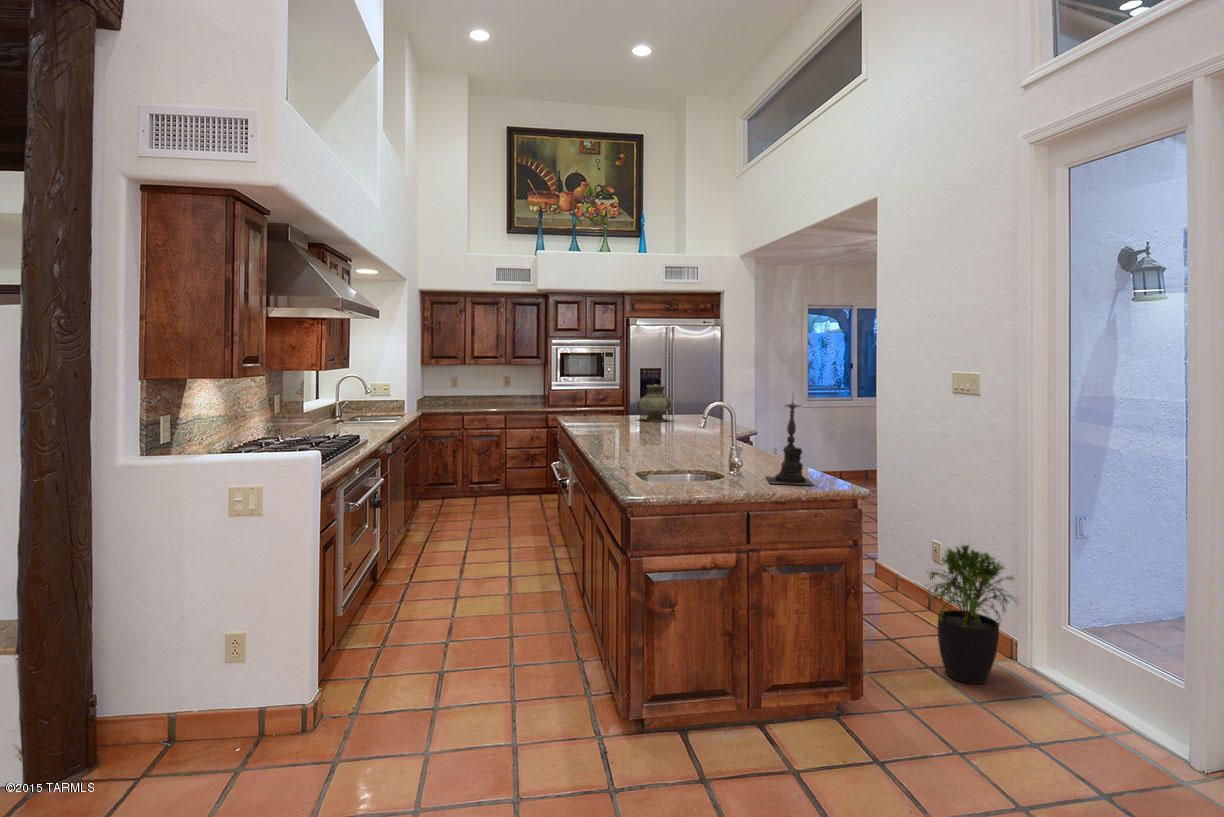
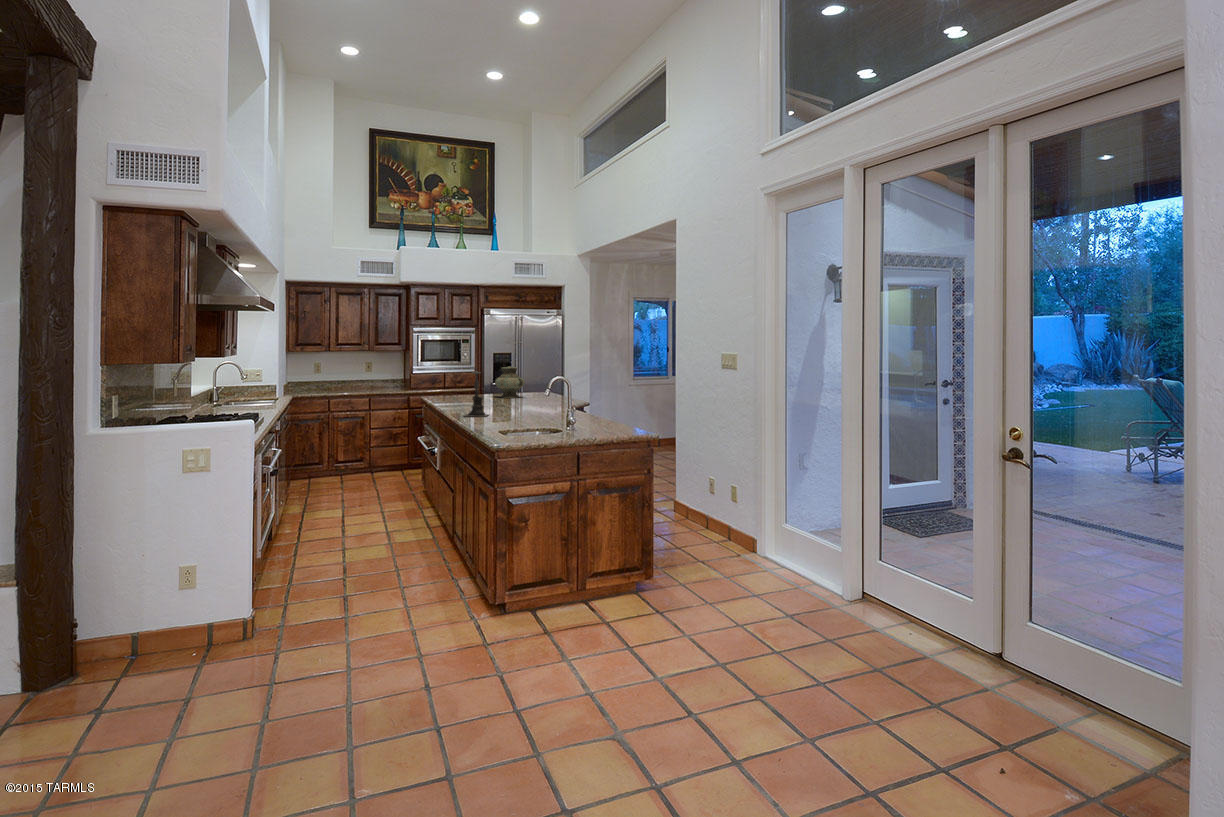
candle holder: present [766,401,812,485] -> present [464,371,488,417]
potted plant: present [928,545,1016,684] -> none [702,472,765,567]

